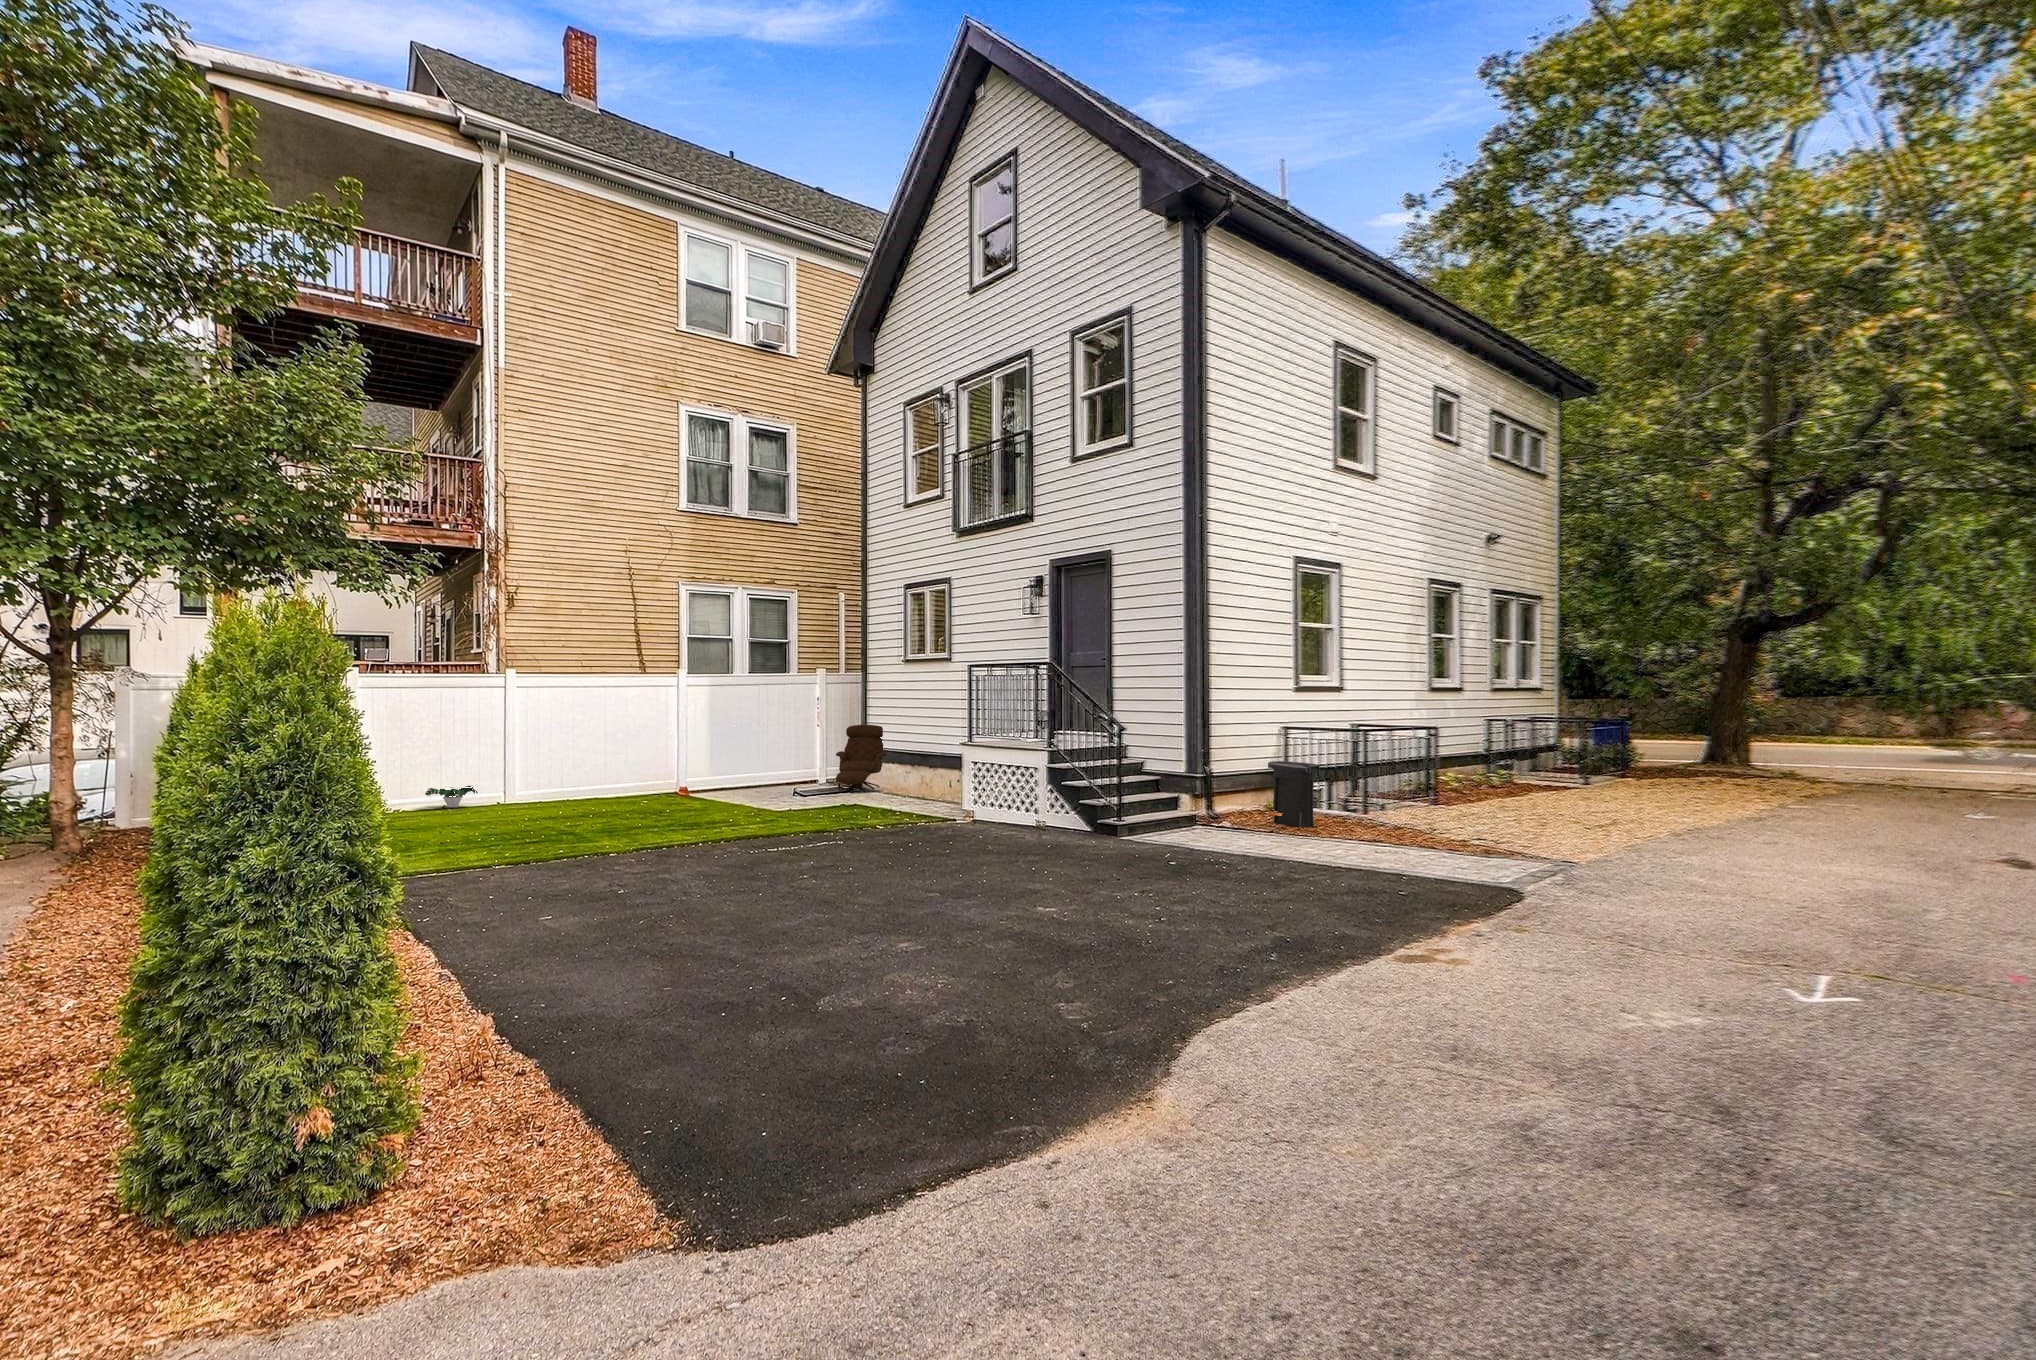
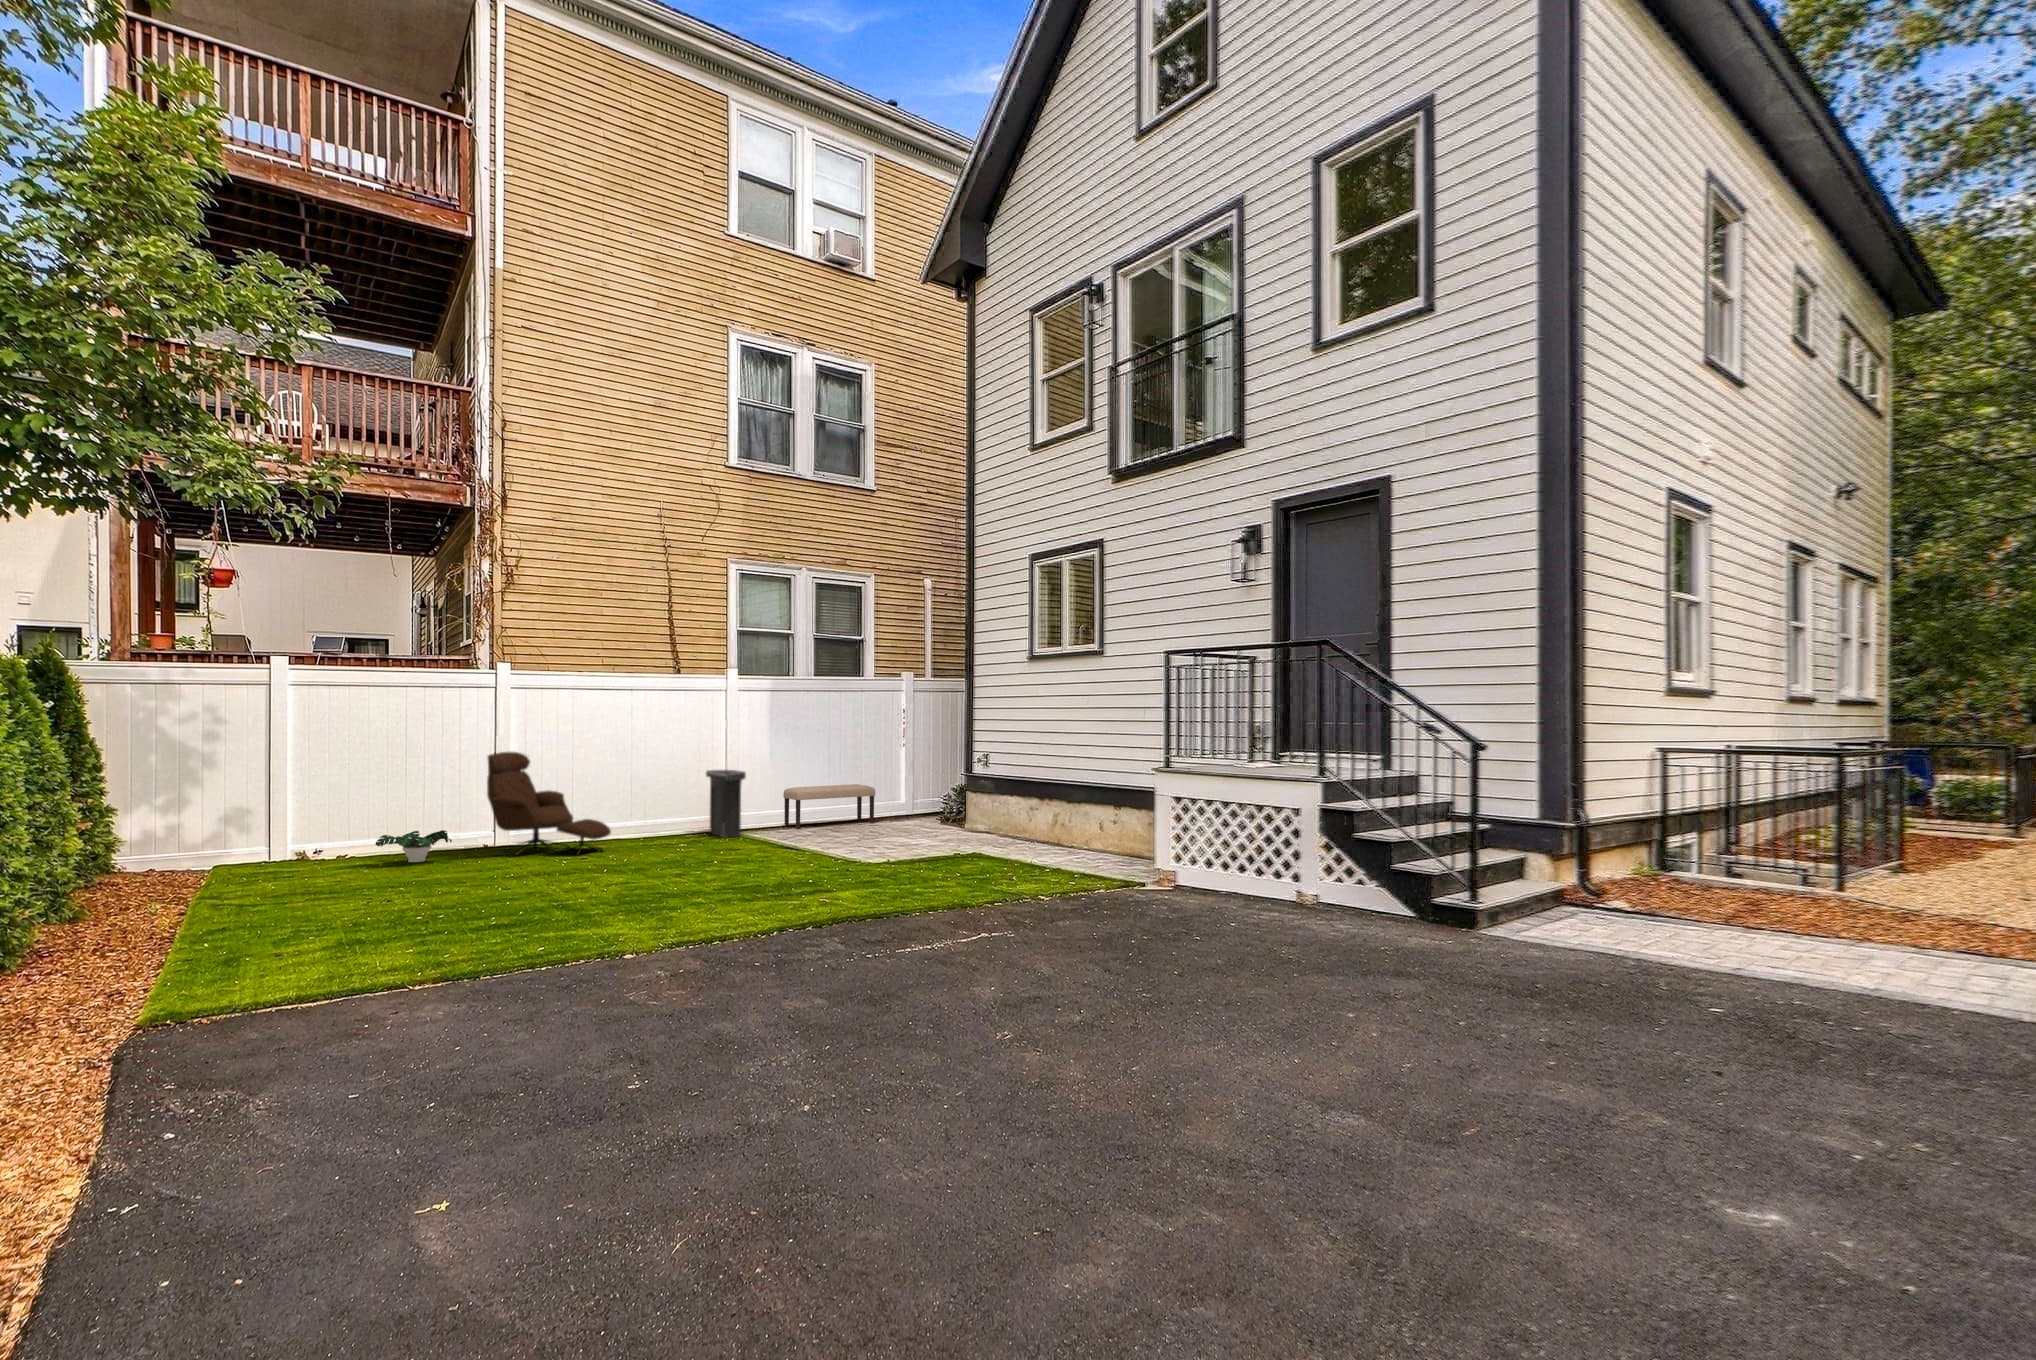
lounge chair: present [836,725,887,793] -> present [487,752,611,855]
bench: none [718,756,789,788] -> present [783,784,875,829]
trash can: present [1268,761,1320,827] -> present [706,770,746,838]

